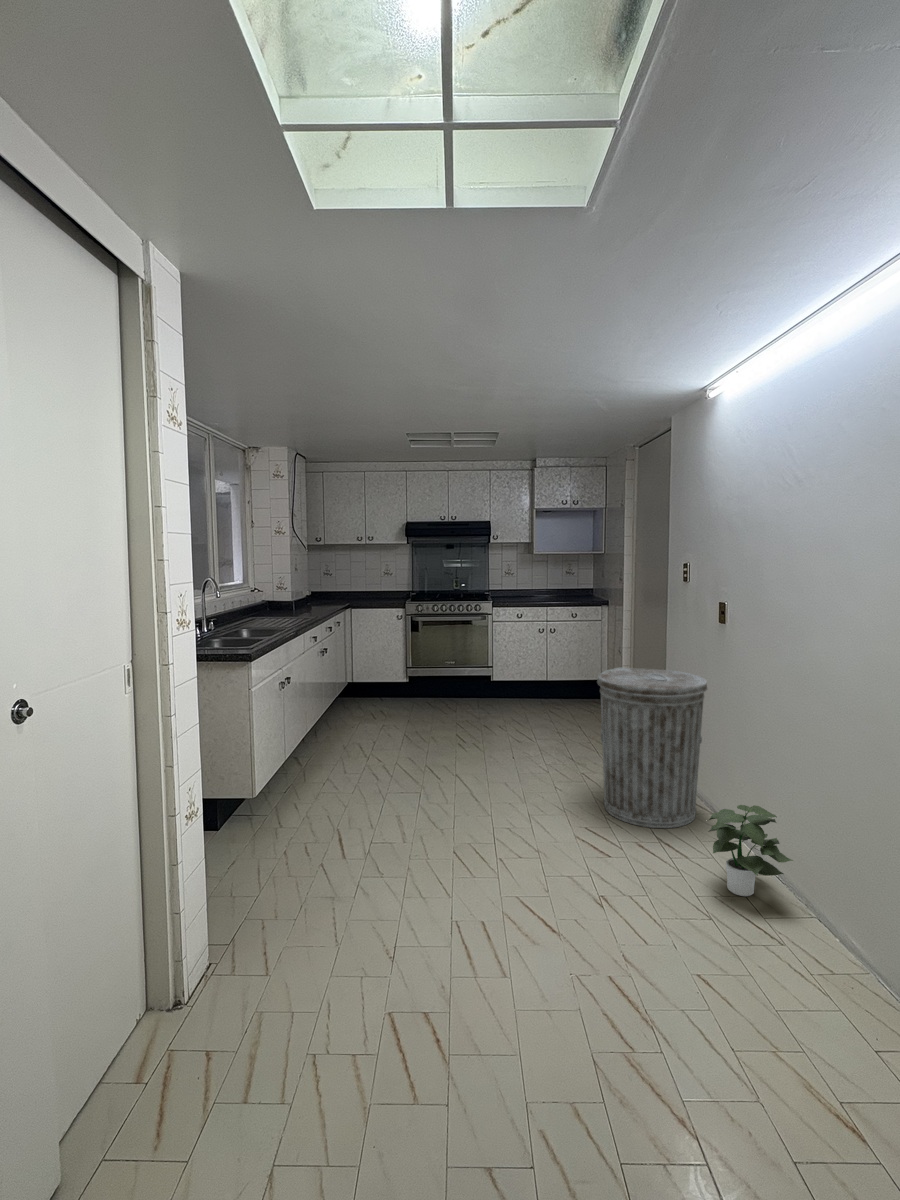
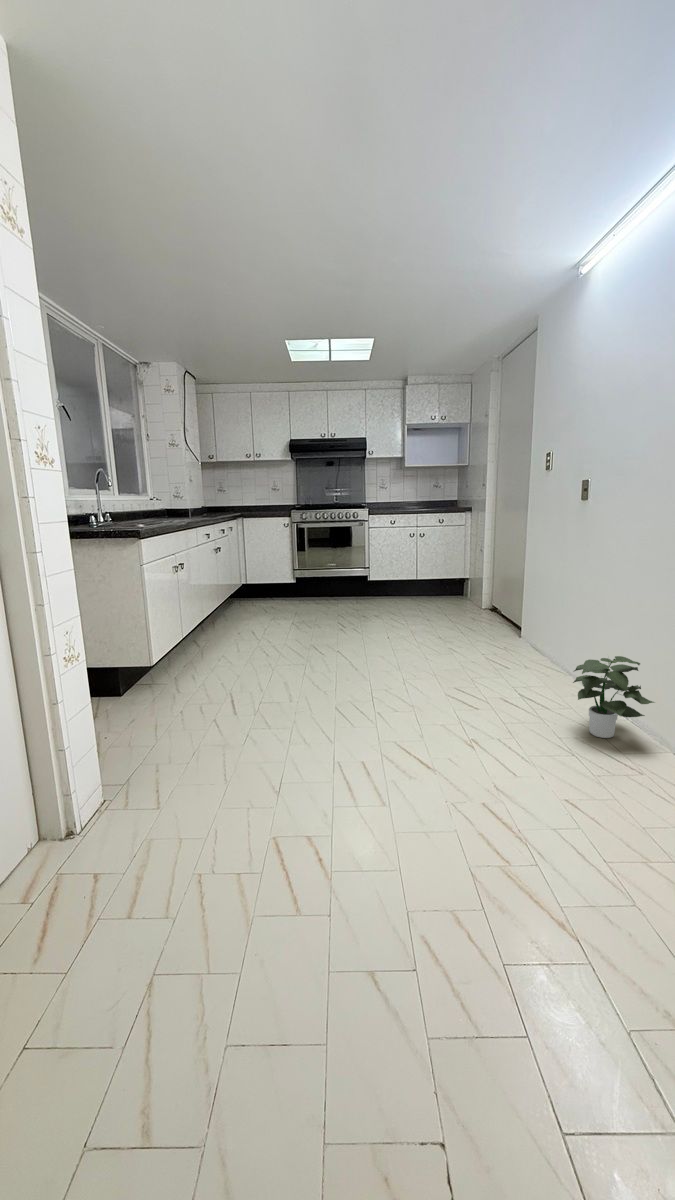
trash can: present [597,667,707,828] -> none [467,549,571,688]

